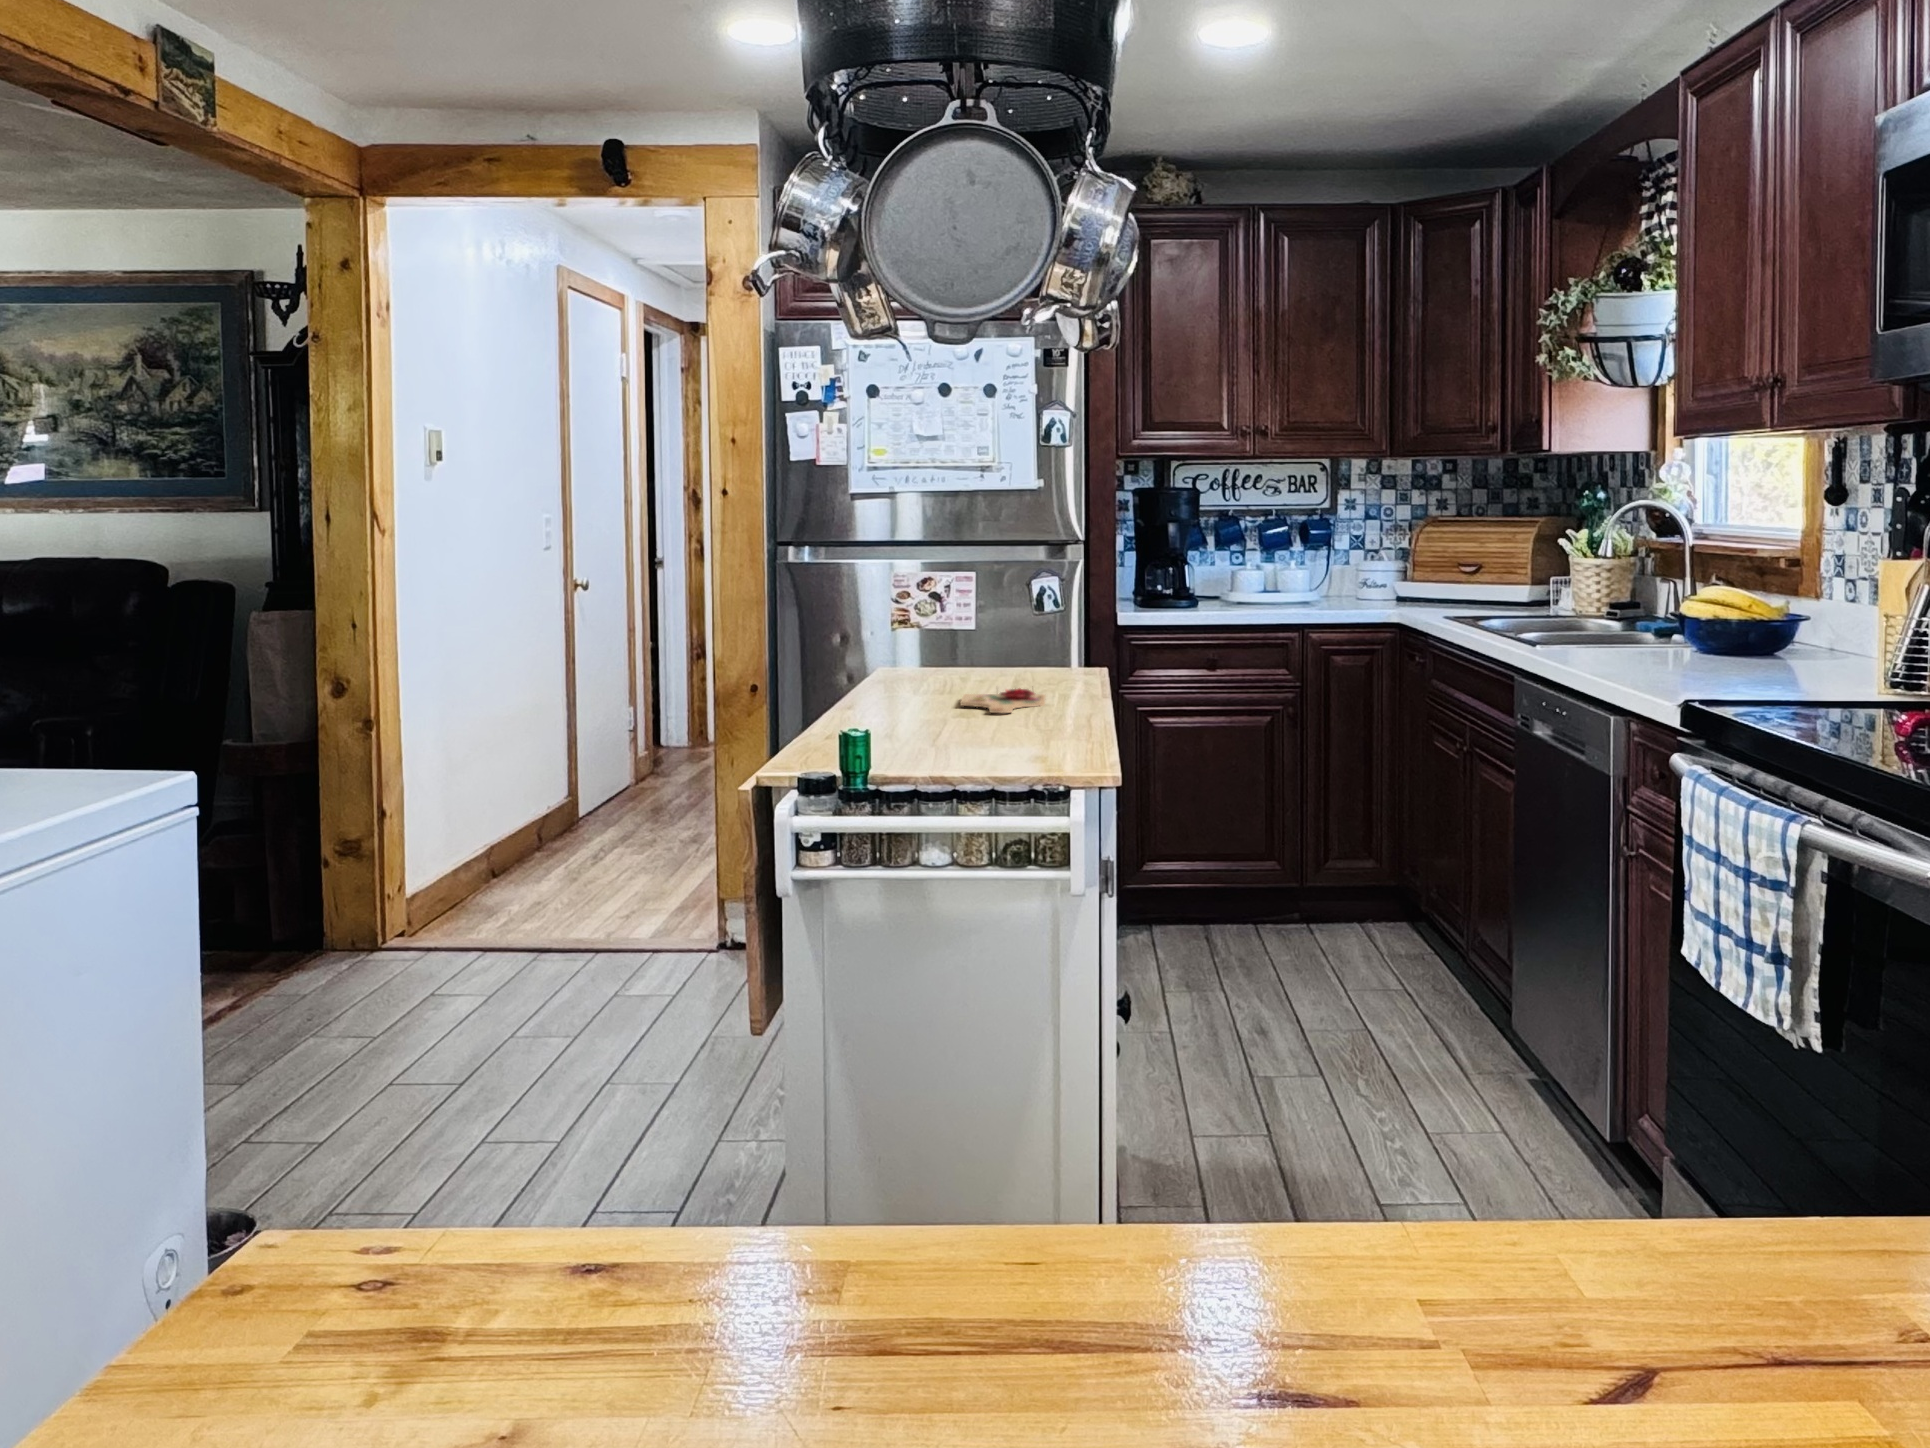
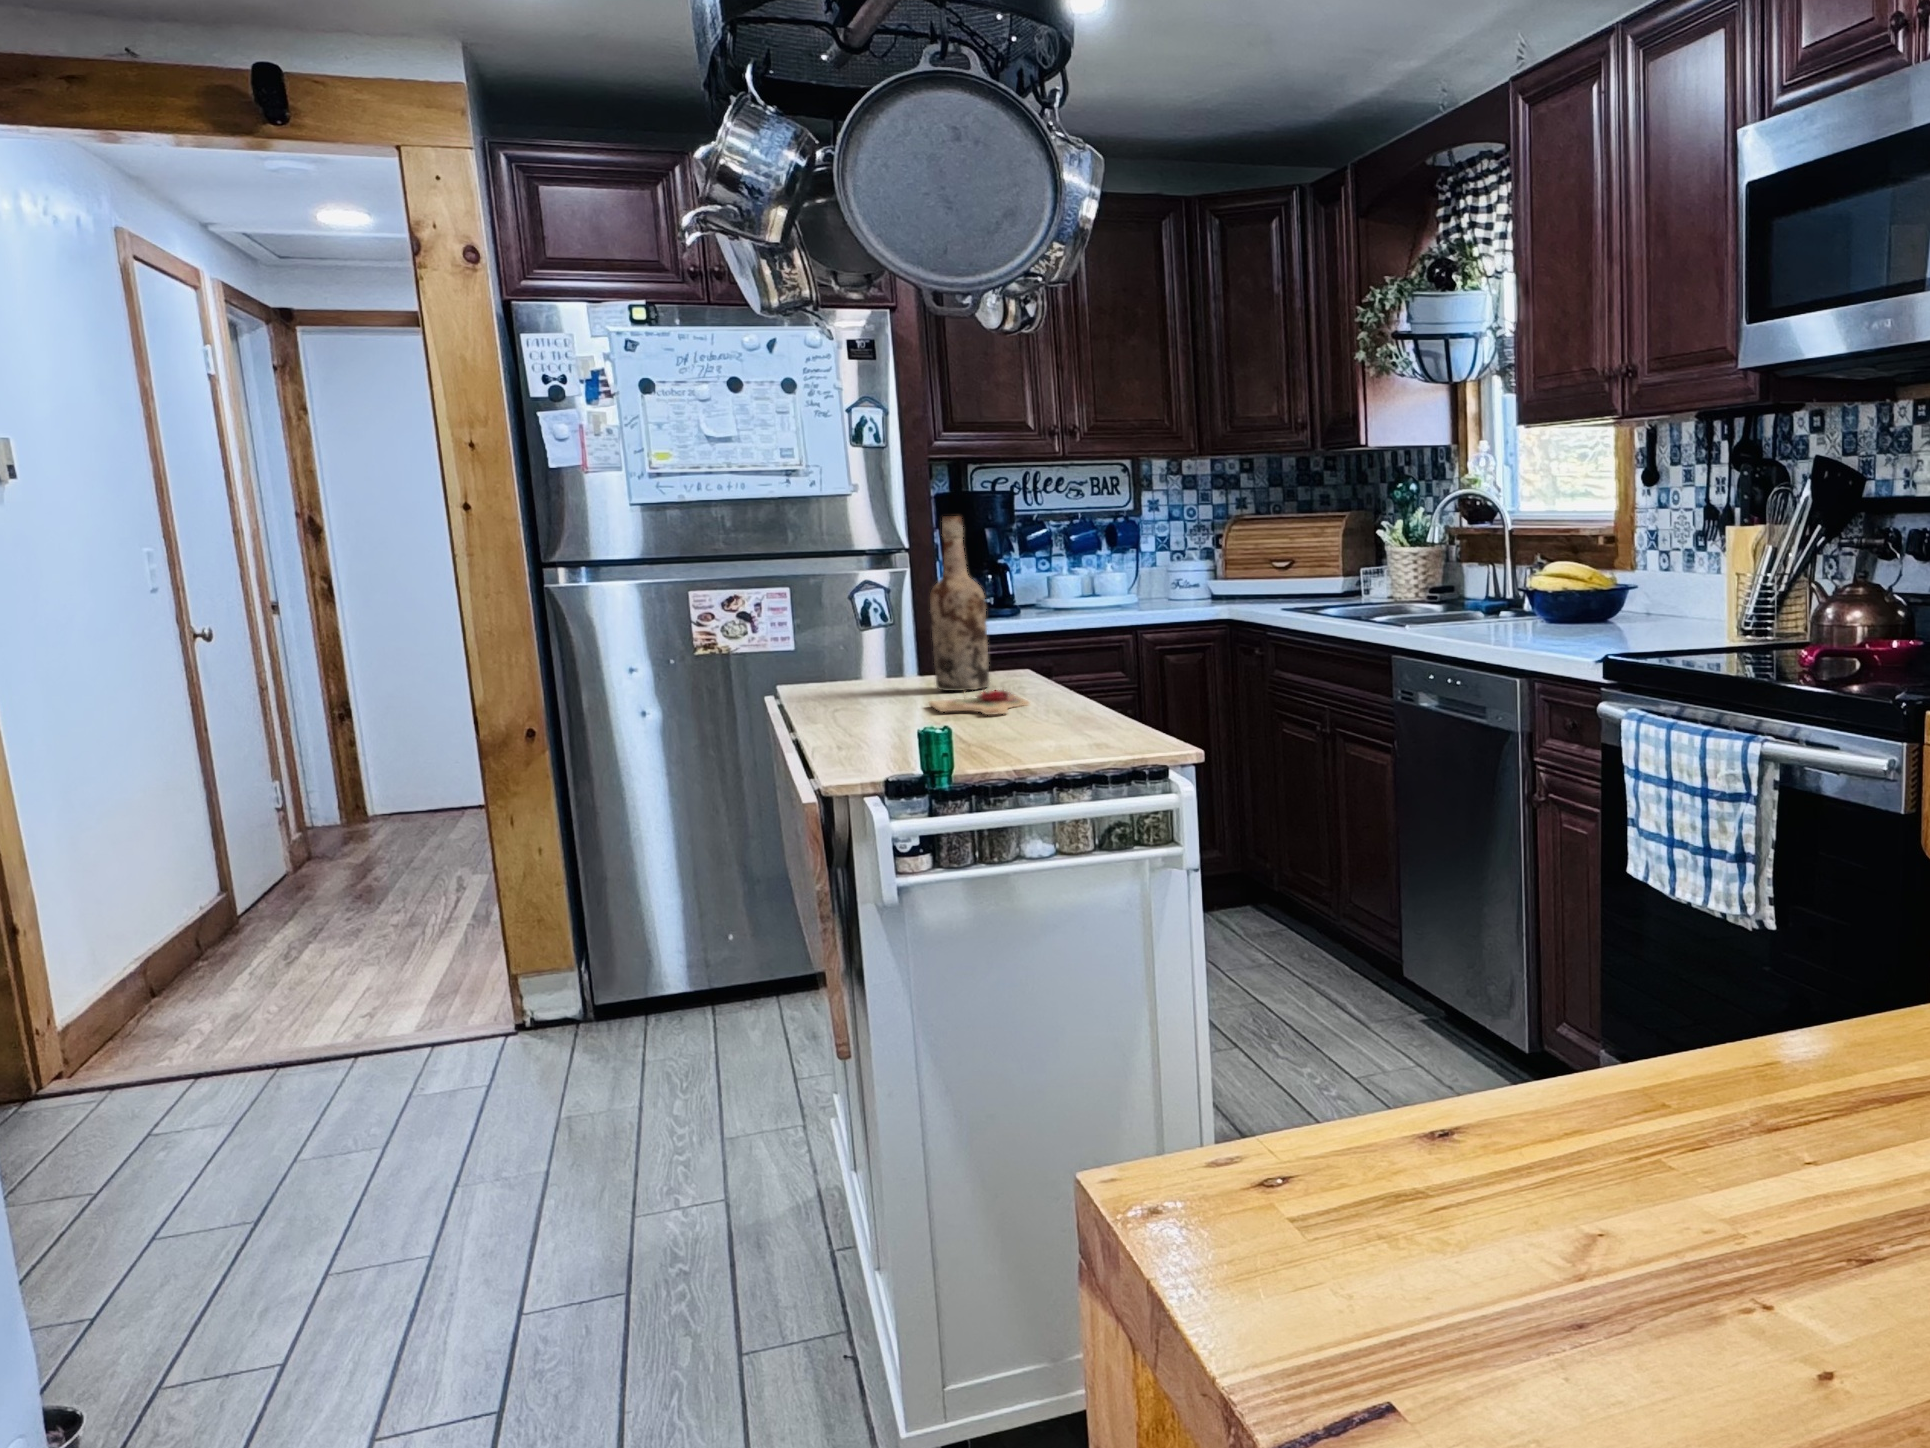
wine bottle: none [995,519,1046,685] -> present [930,516,990,691]

